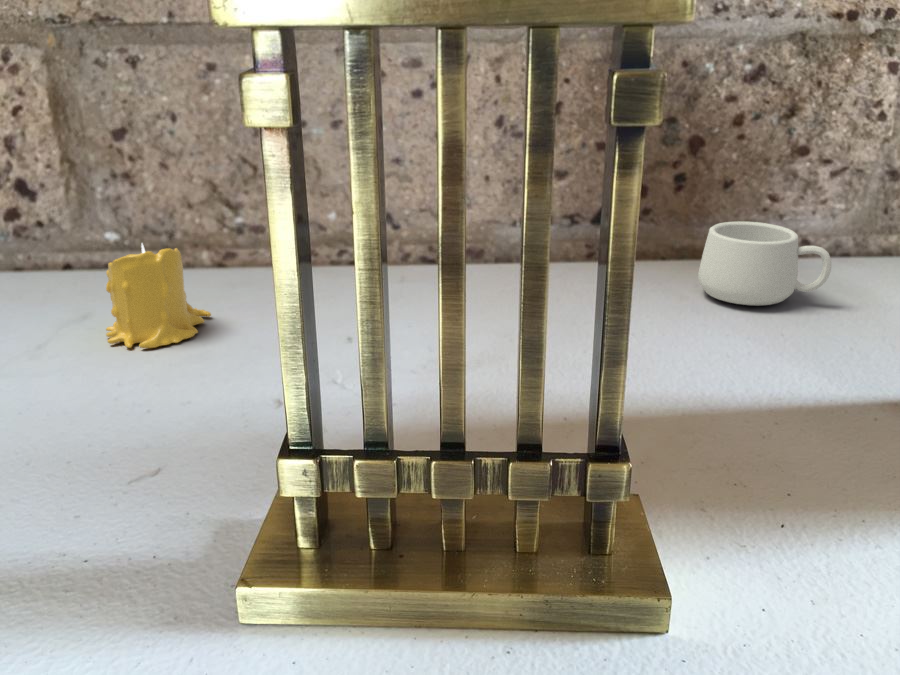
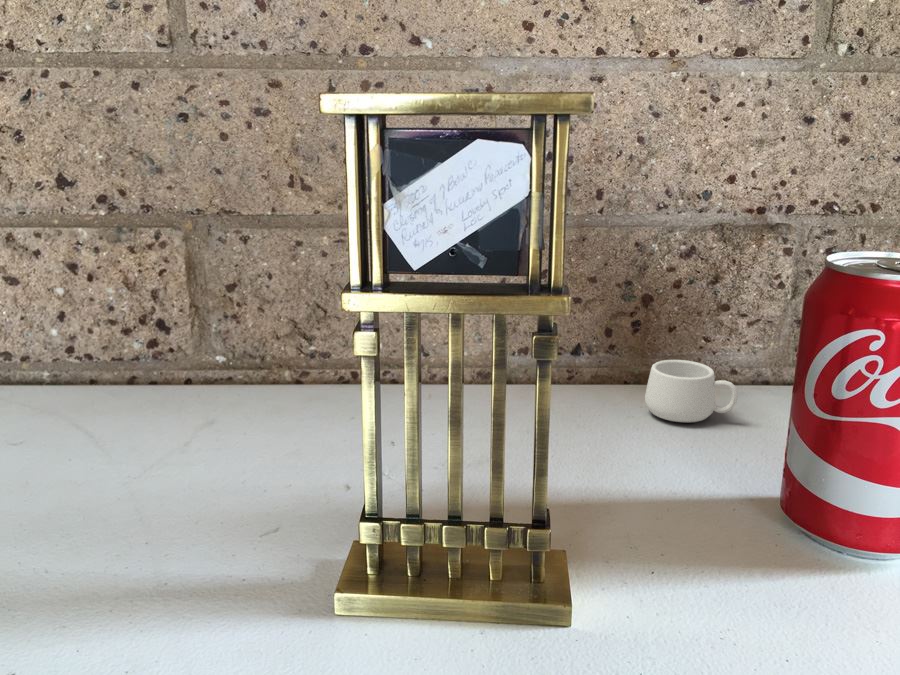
candle: present [106,244,211,348] -> none [224,370,295,445]

